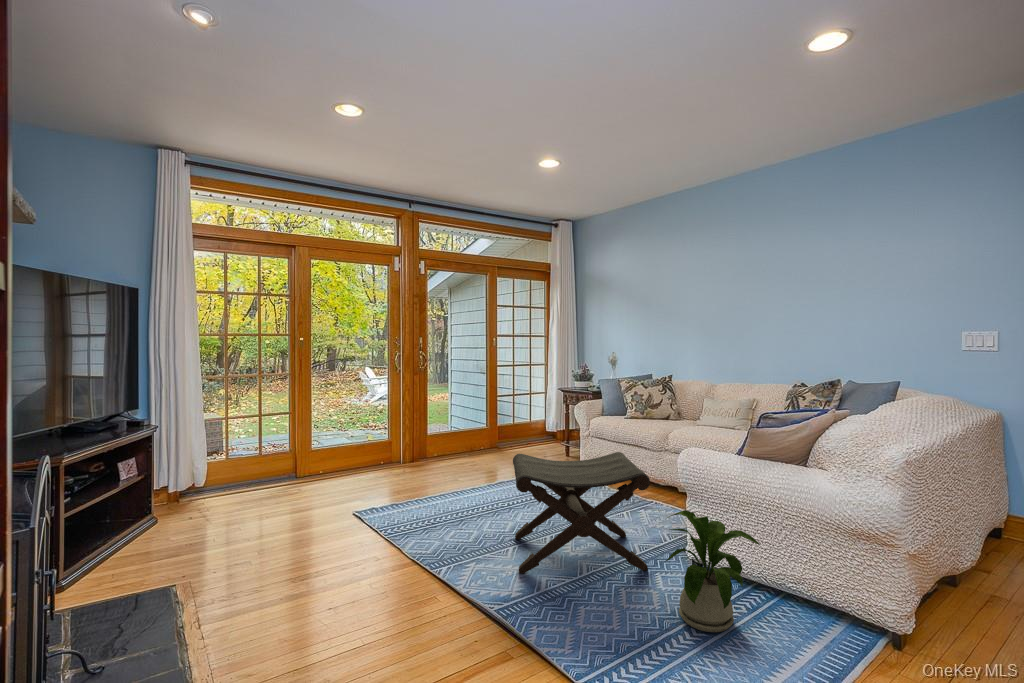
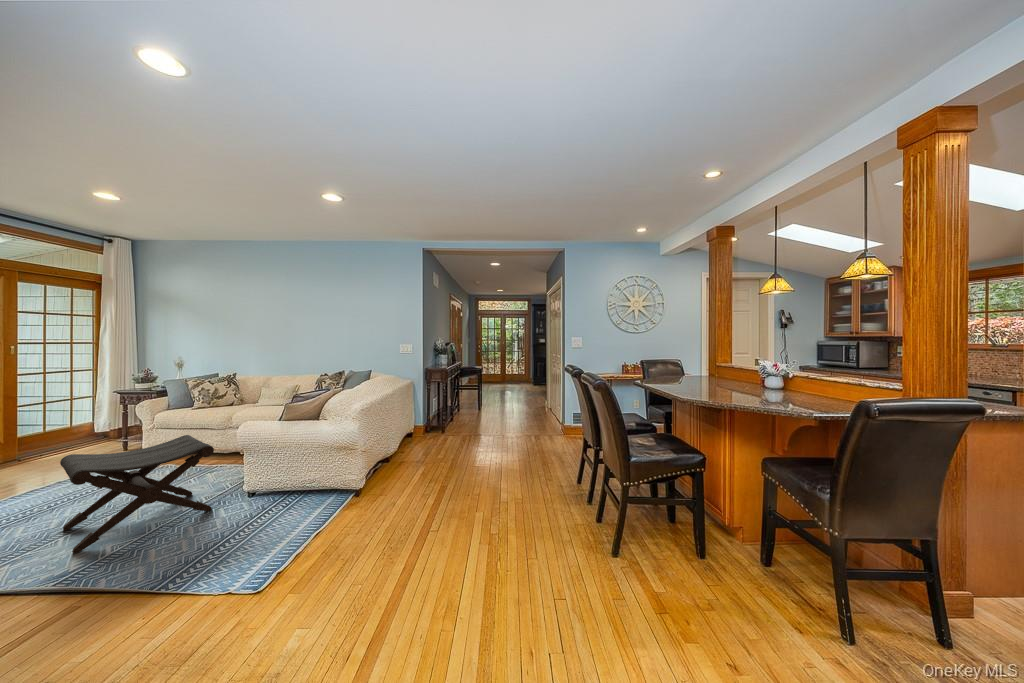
house plant: present [666,510,760,632] -> none [224,460,289,529]

